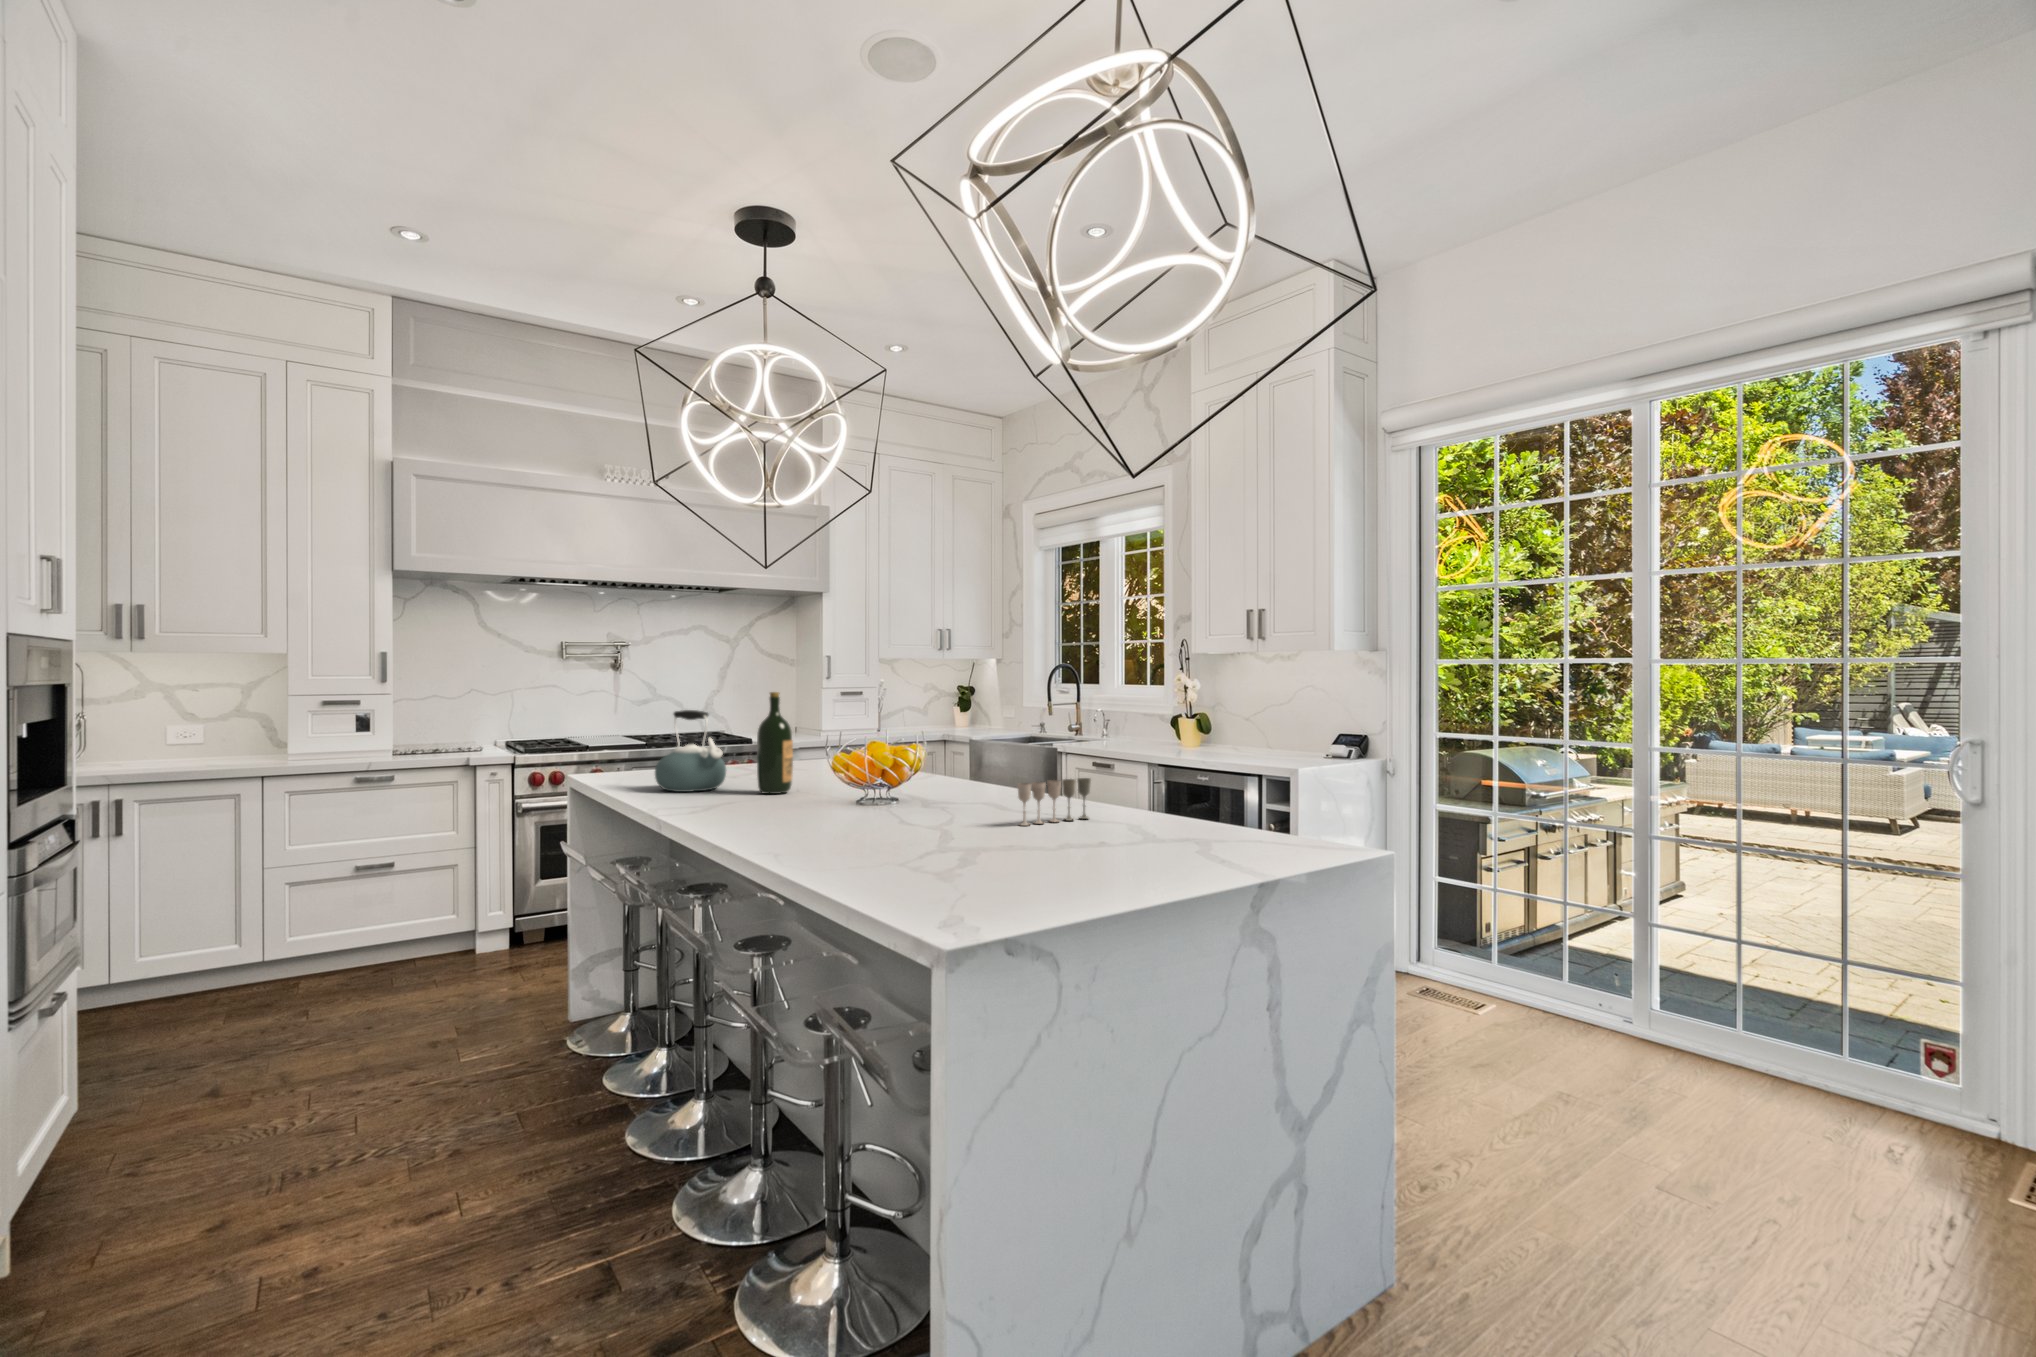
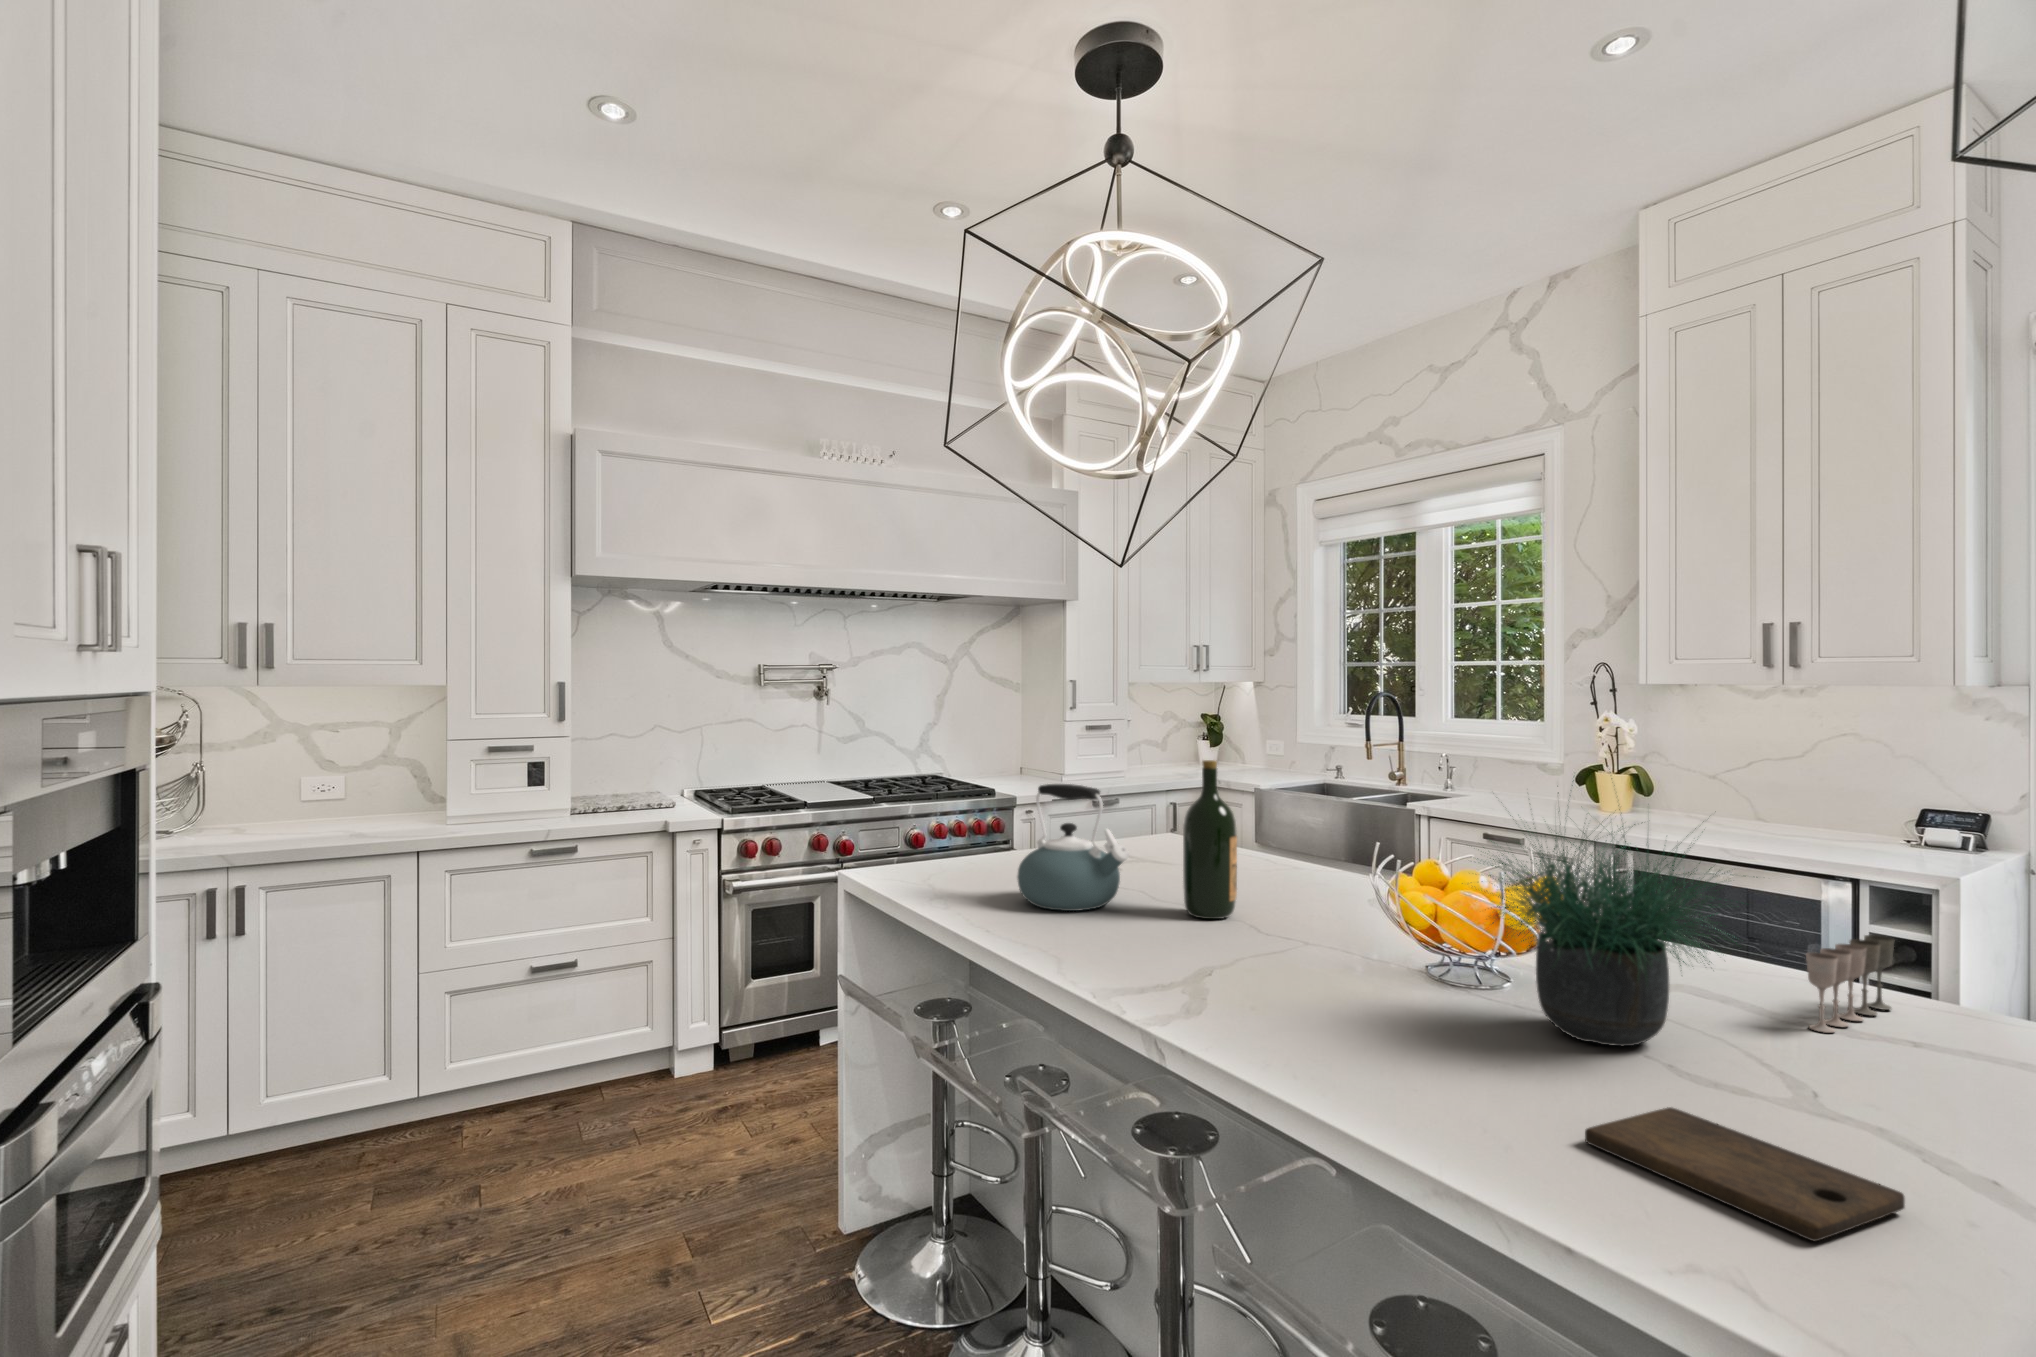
potted plant: none [809,677,962,830] -> present [1477,772,1737,1046]
cutting board: none [782,840,883,870] -> present [1585,1107,1905,1241]

